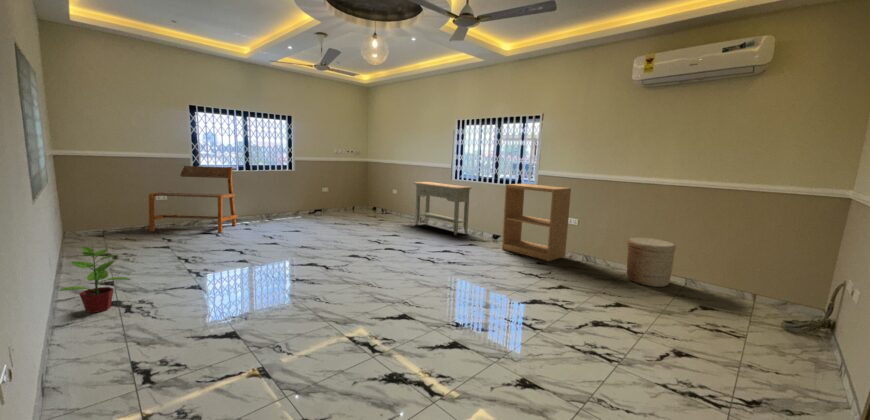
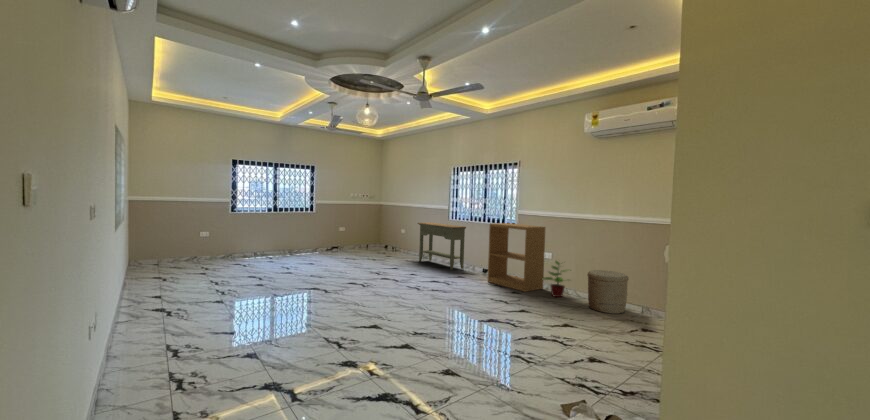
bench: present [149,166,237,233] -> none [191,207,264,265]
potted plant: present [59,247,131,313] -> present [543,261,566,297]

